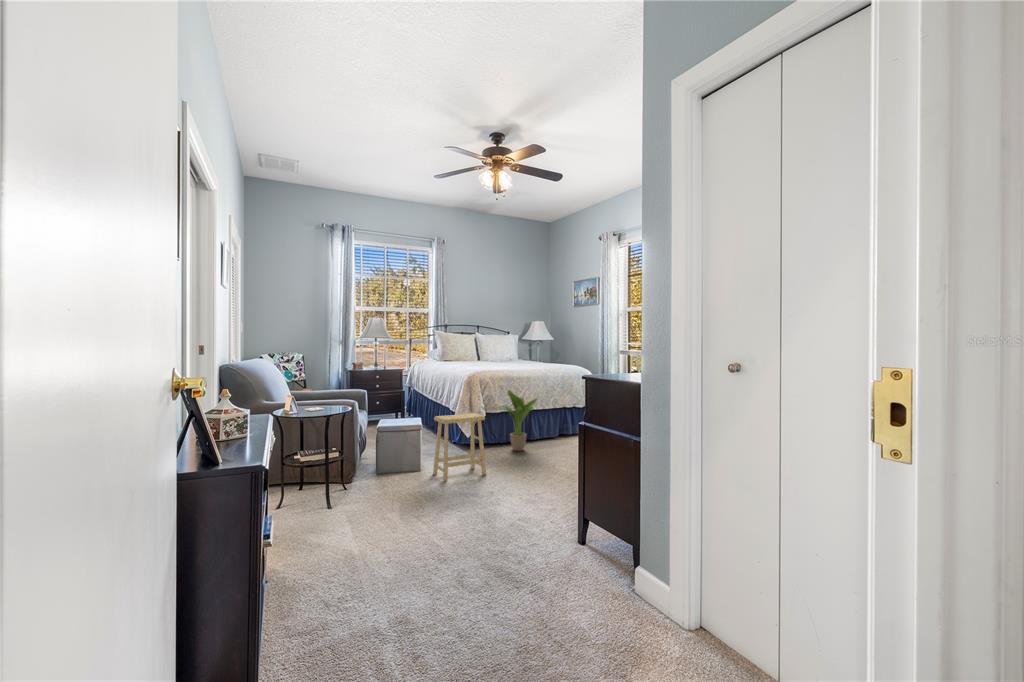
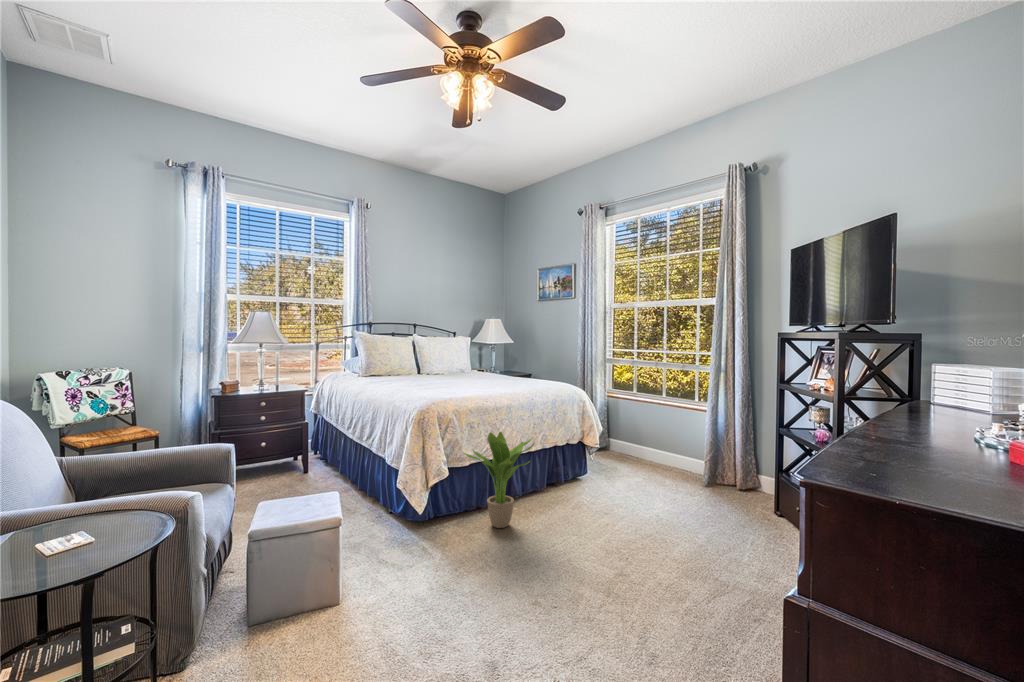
footstool: present [433,413,486,481] -> none [364,488,470,648]

